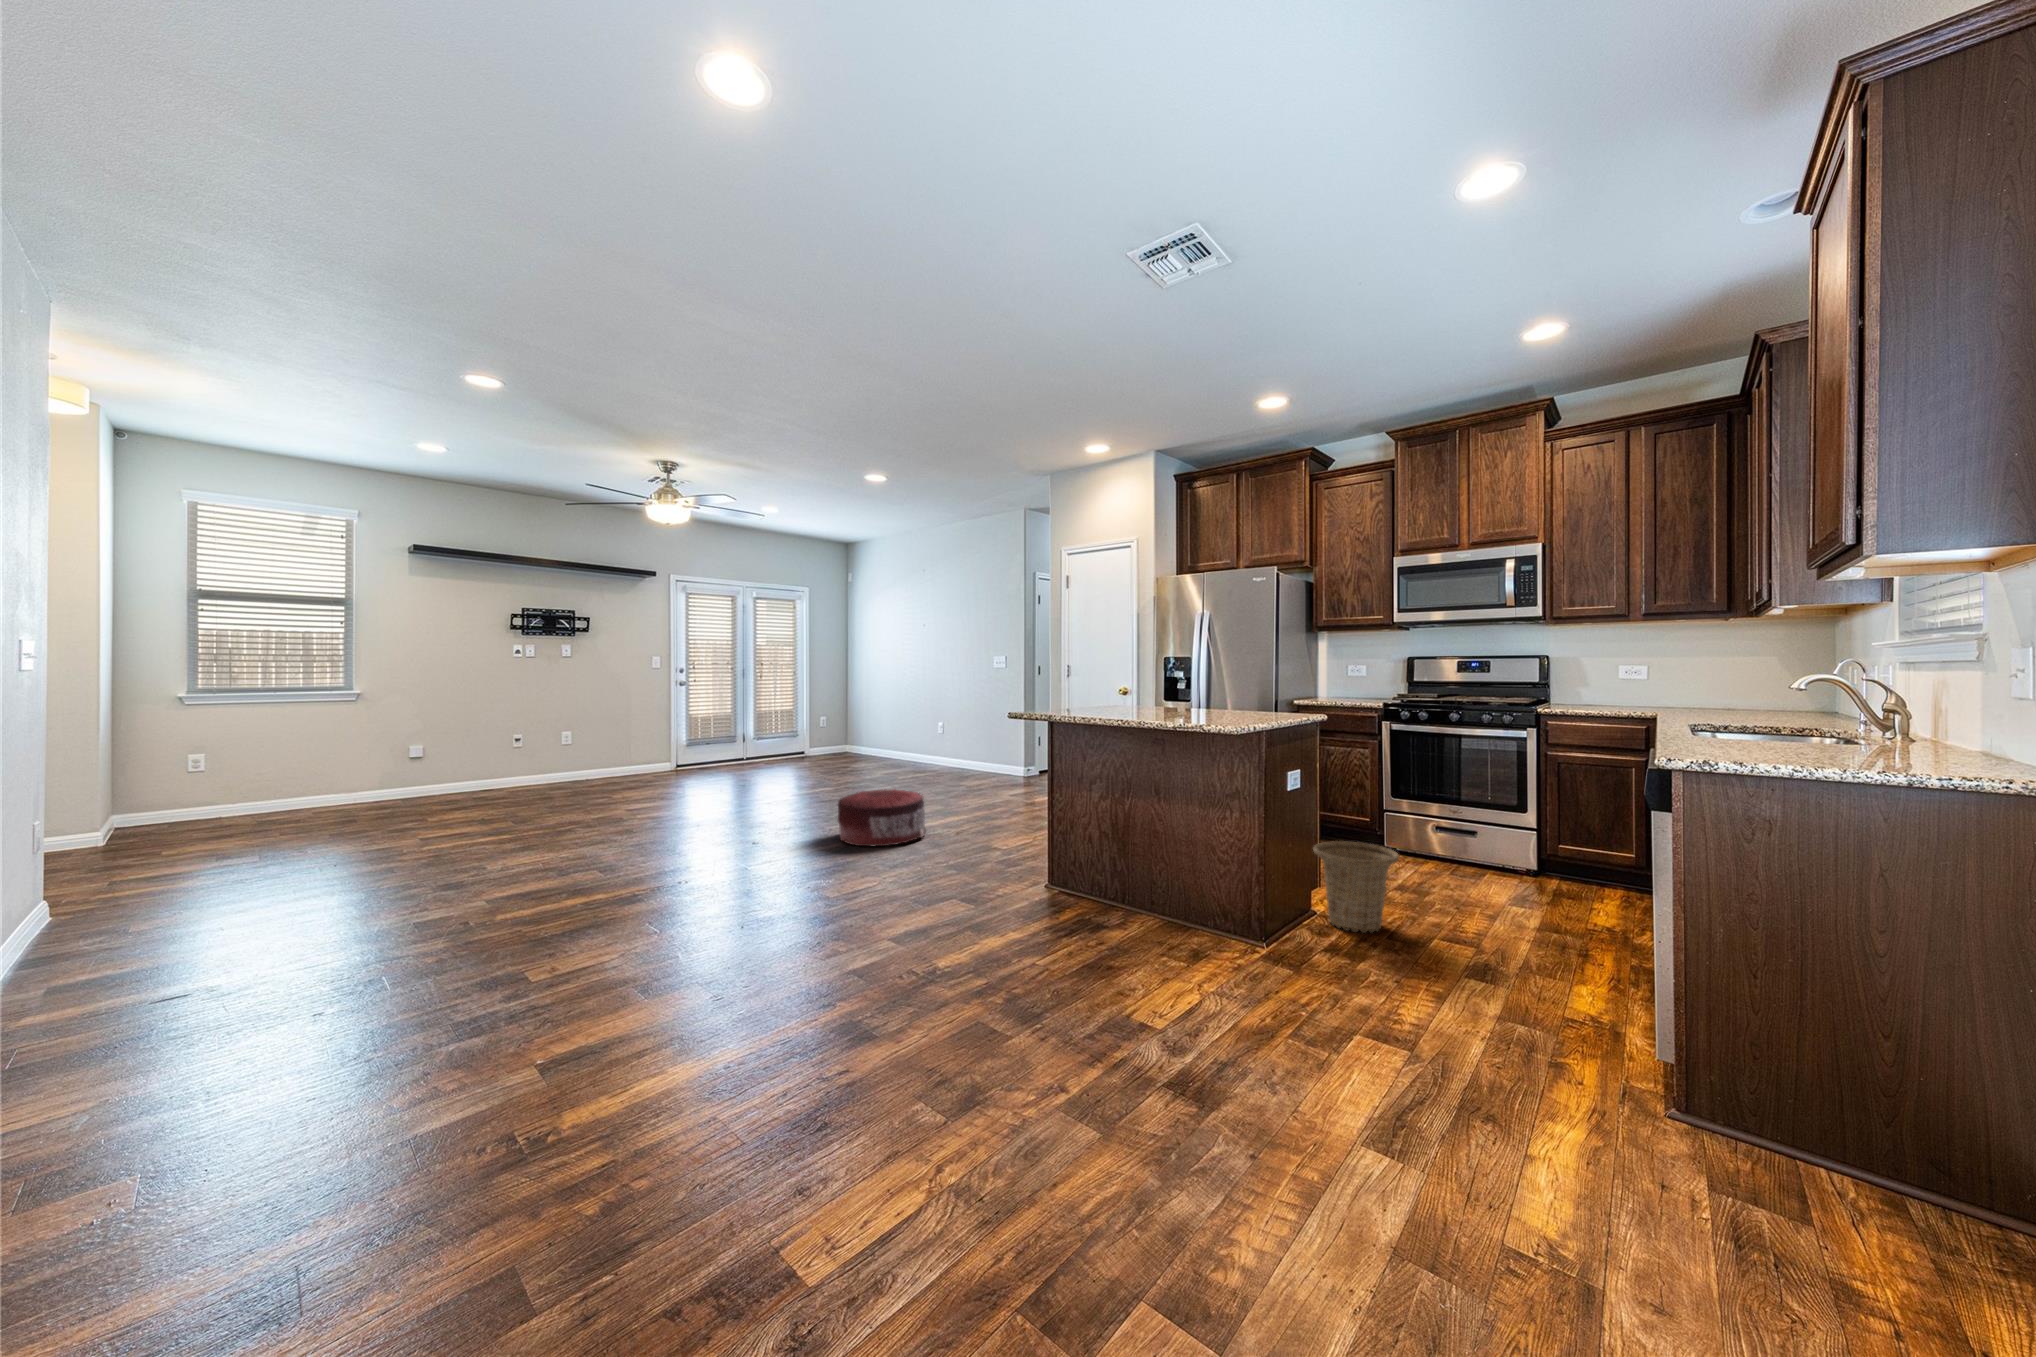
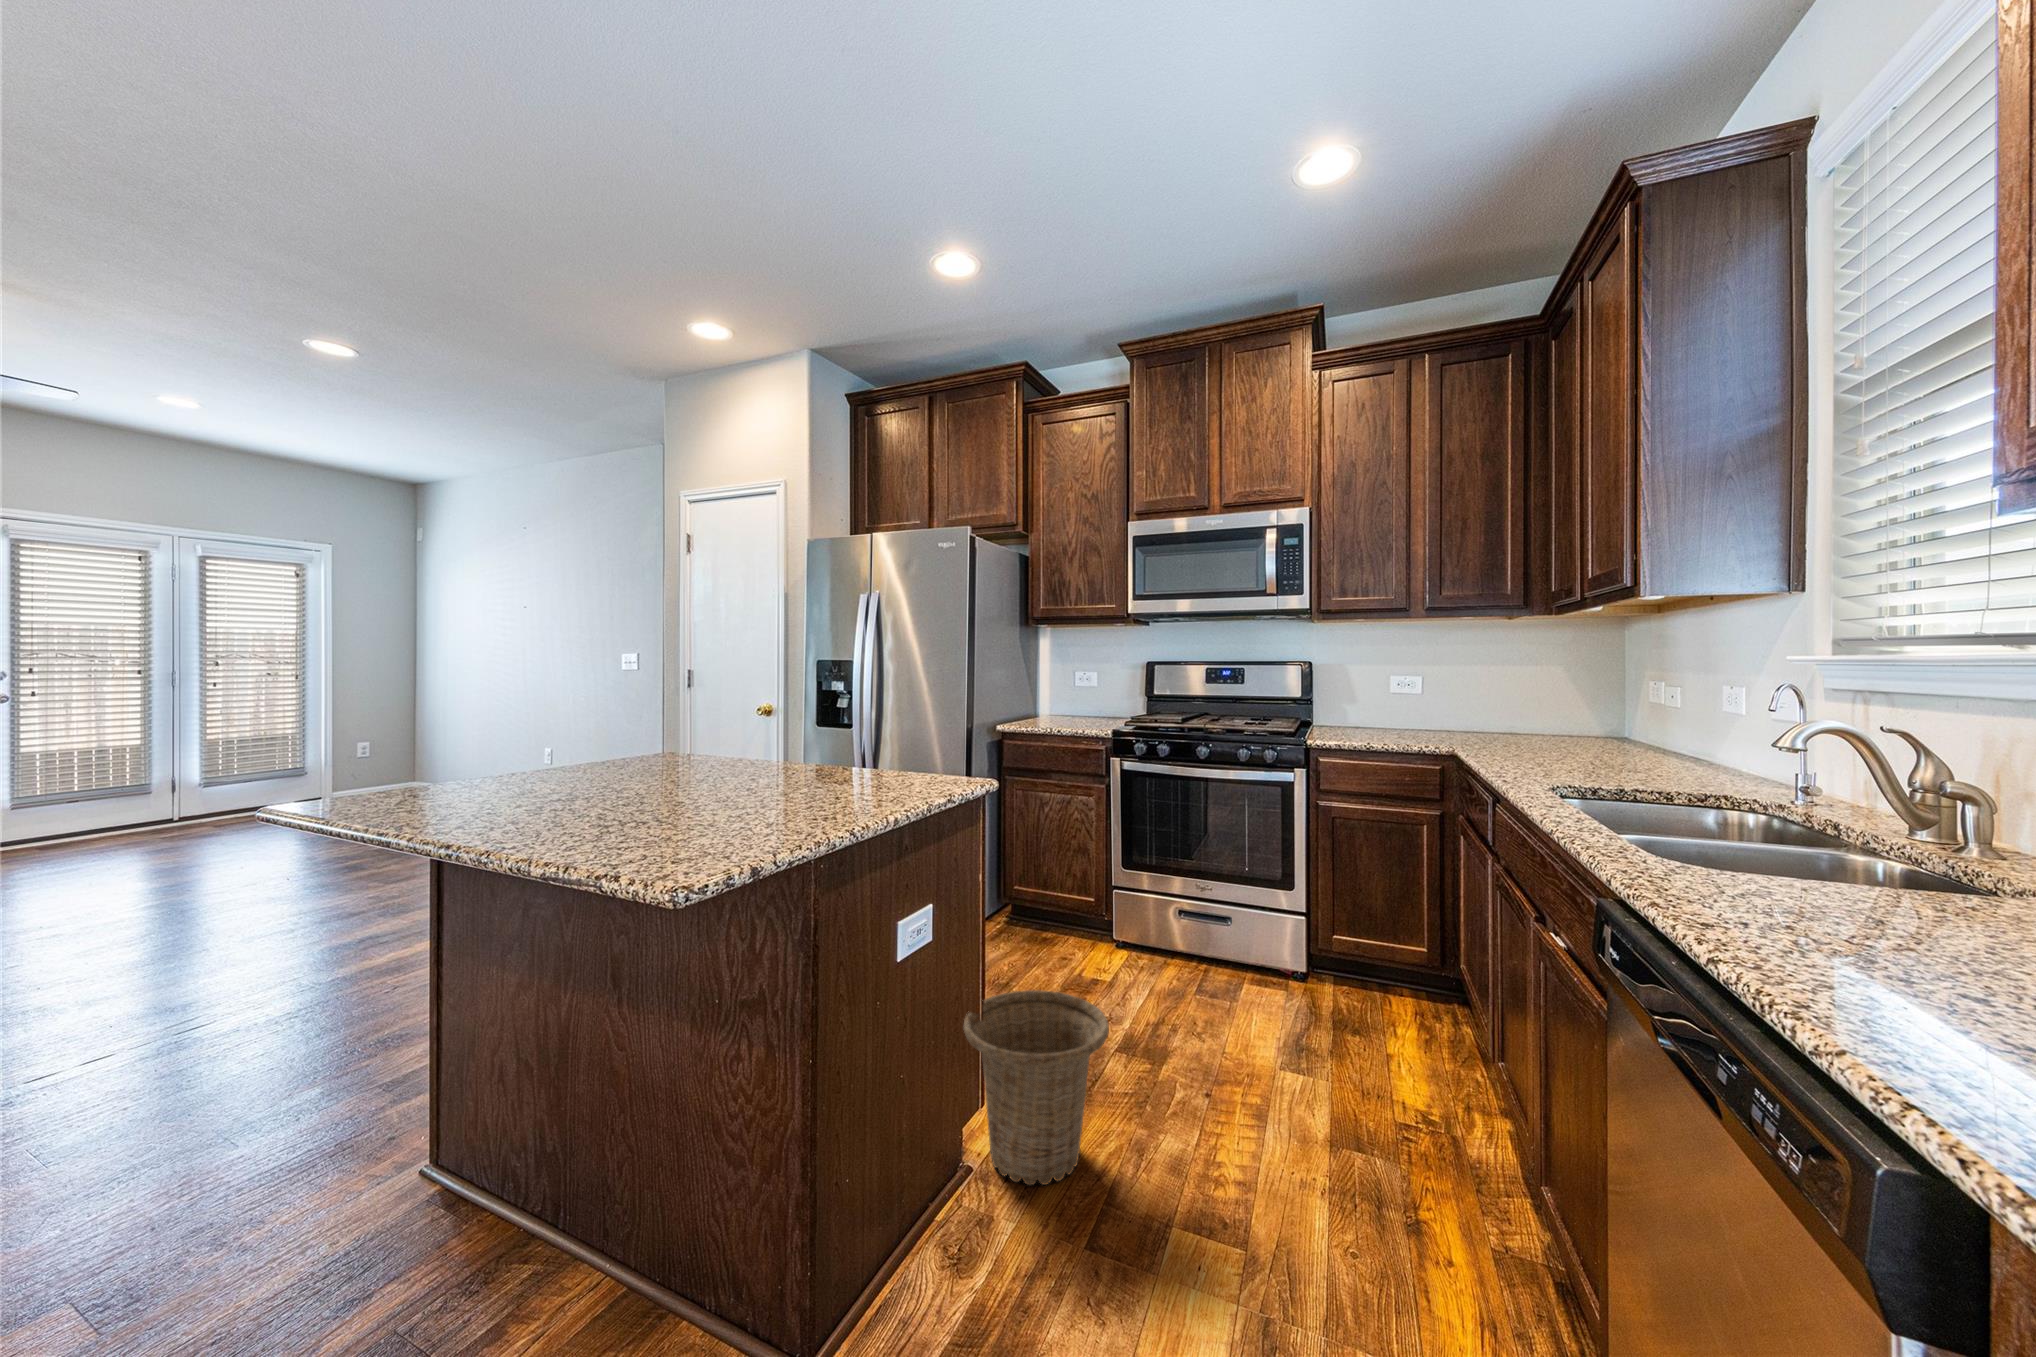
pouf: present [838,789,926,846] -> none [112,890,359,1026]

